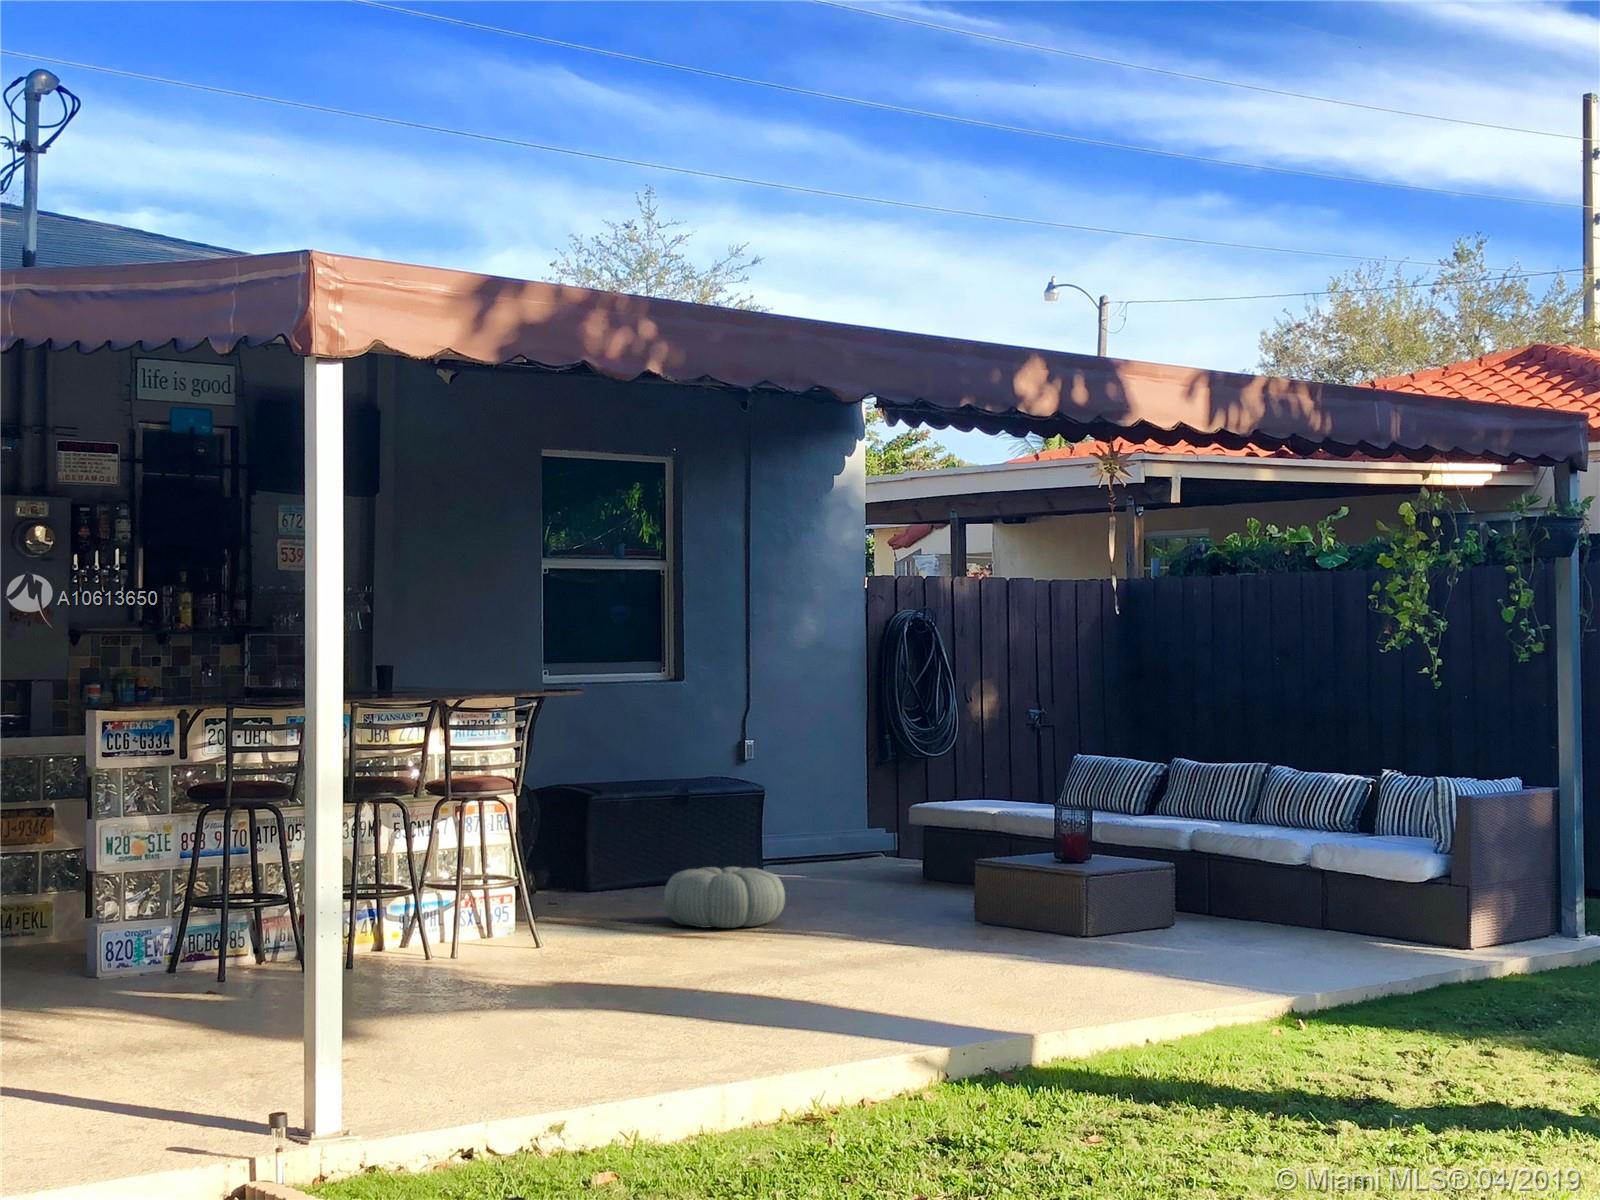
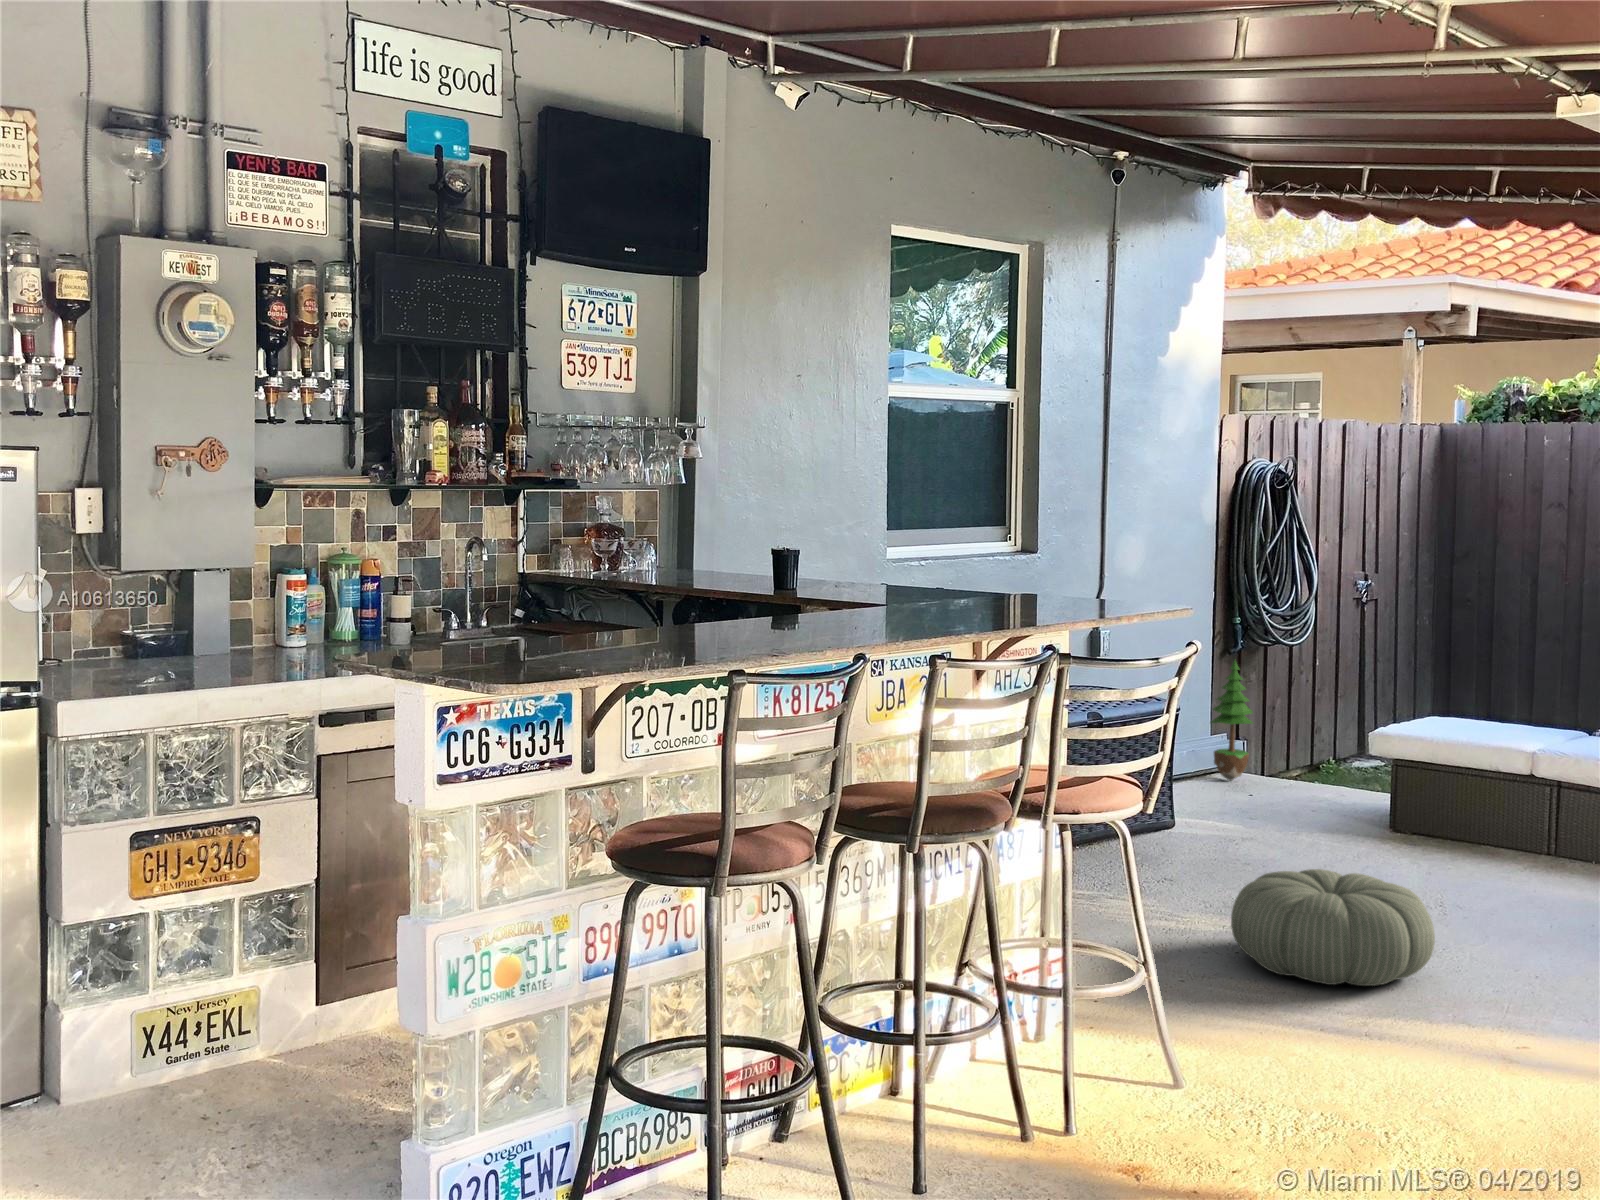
potted tree: none [848,764,883,861] -> present [1211,661,1253,781]

